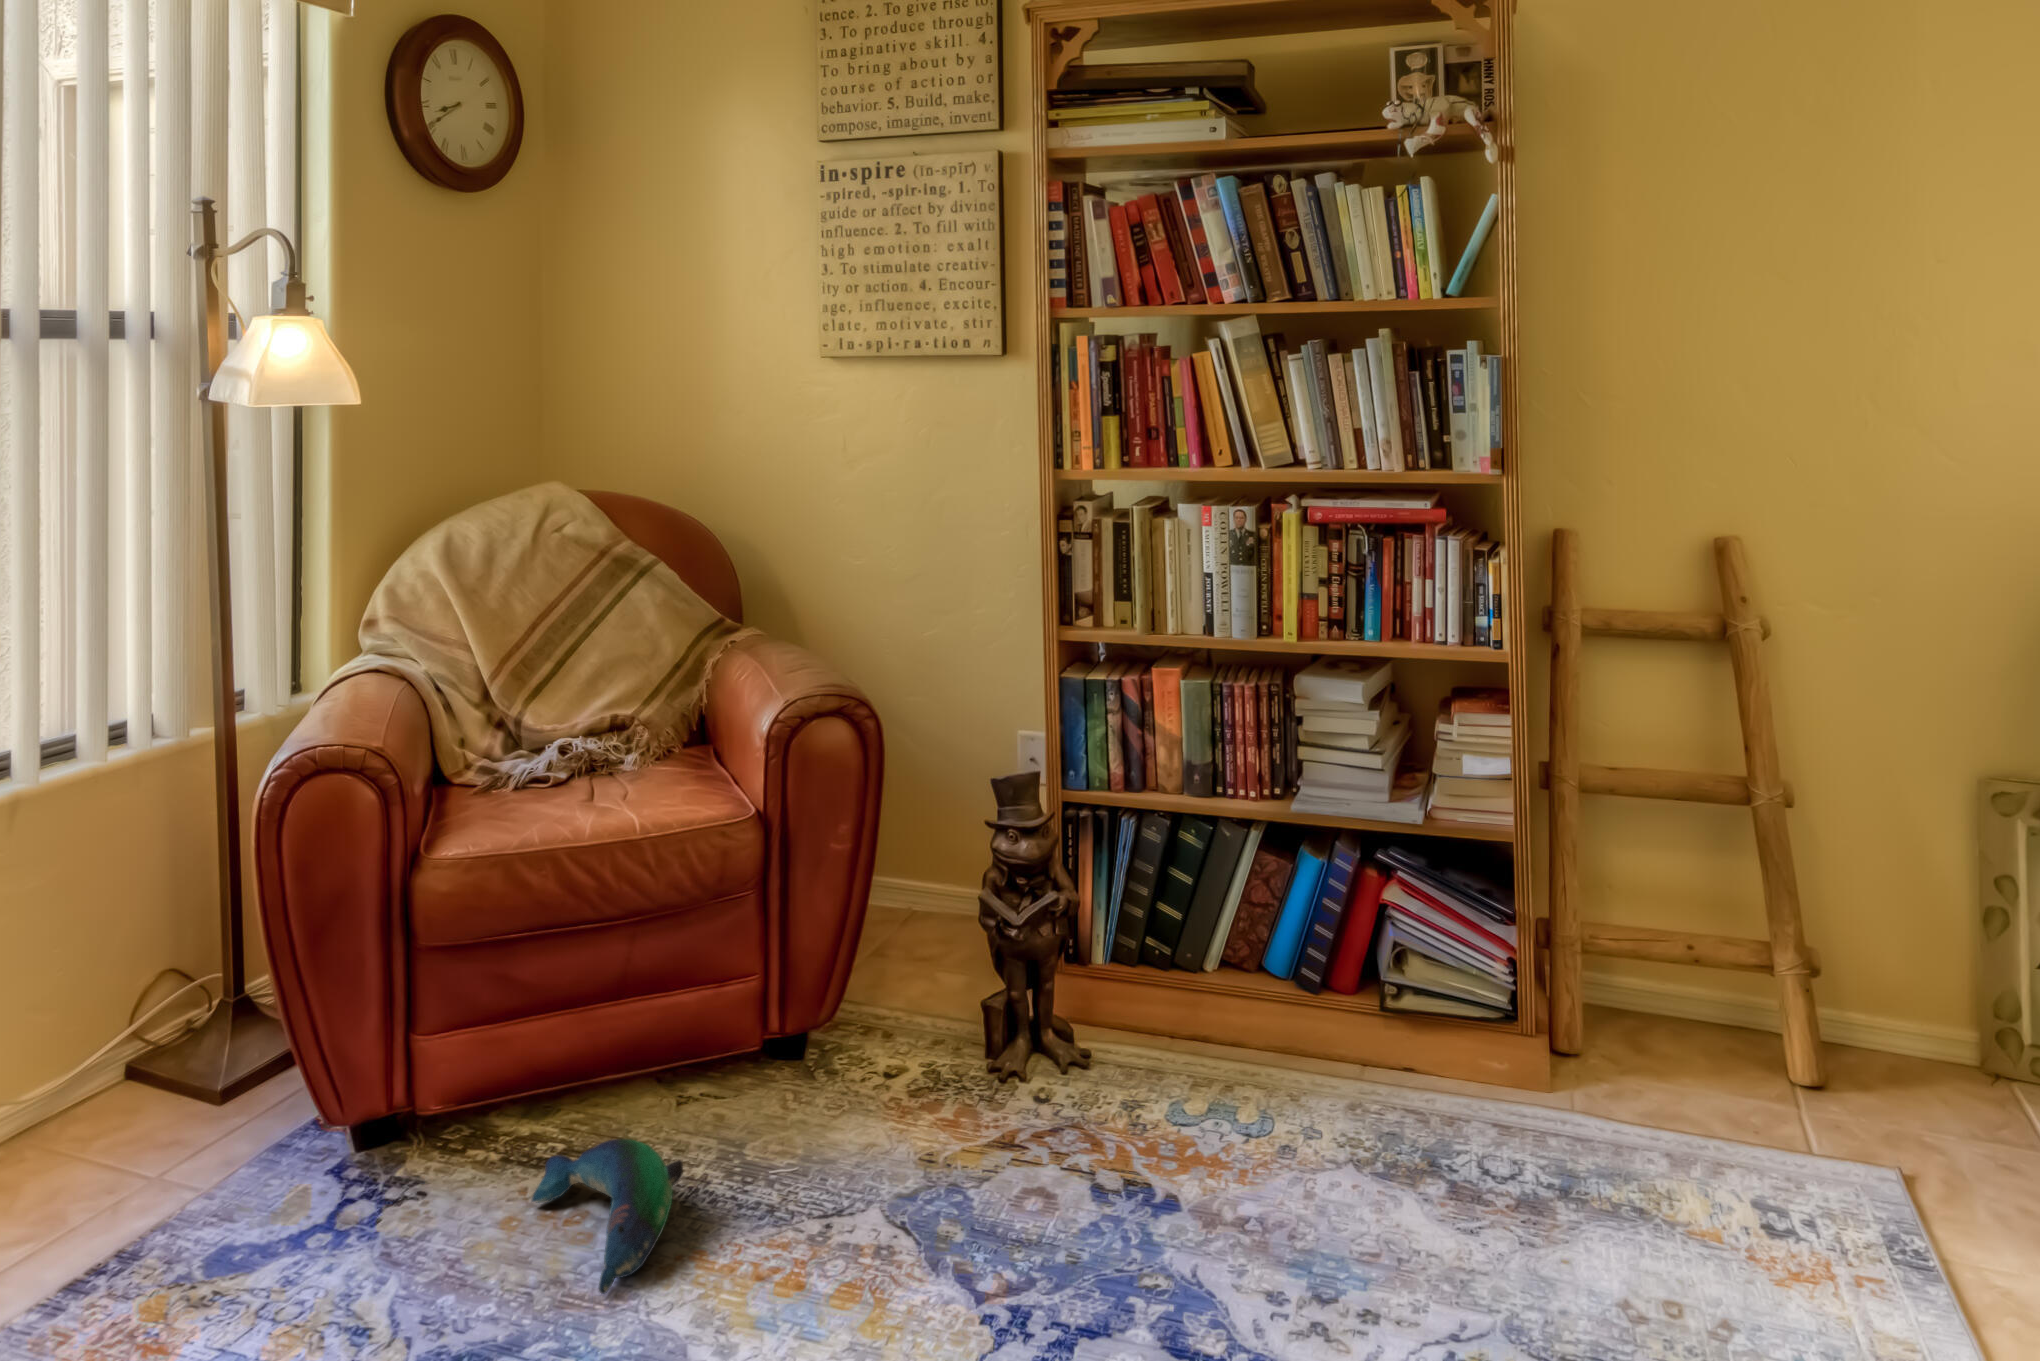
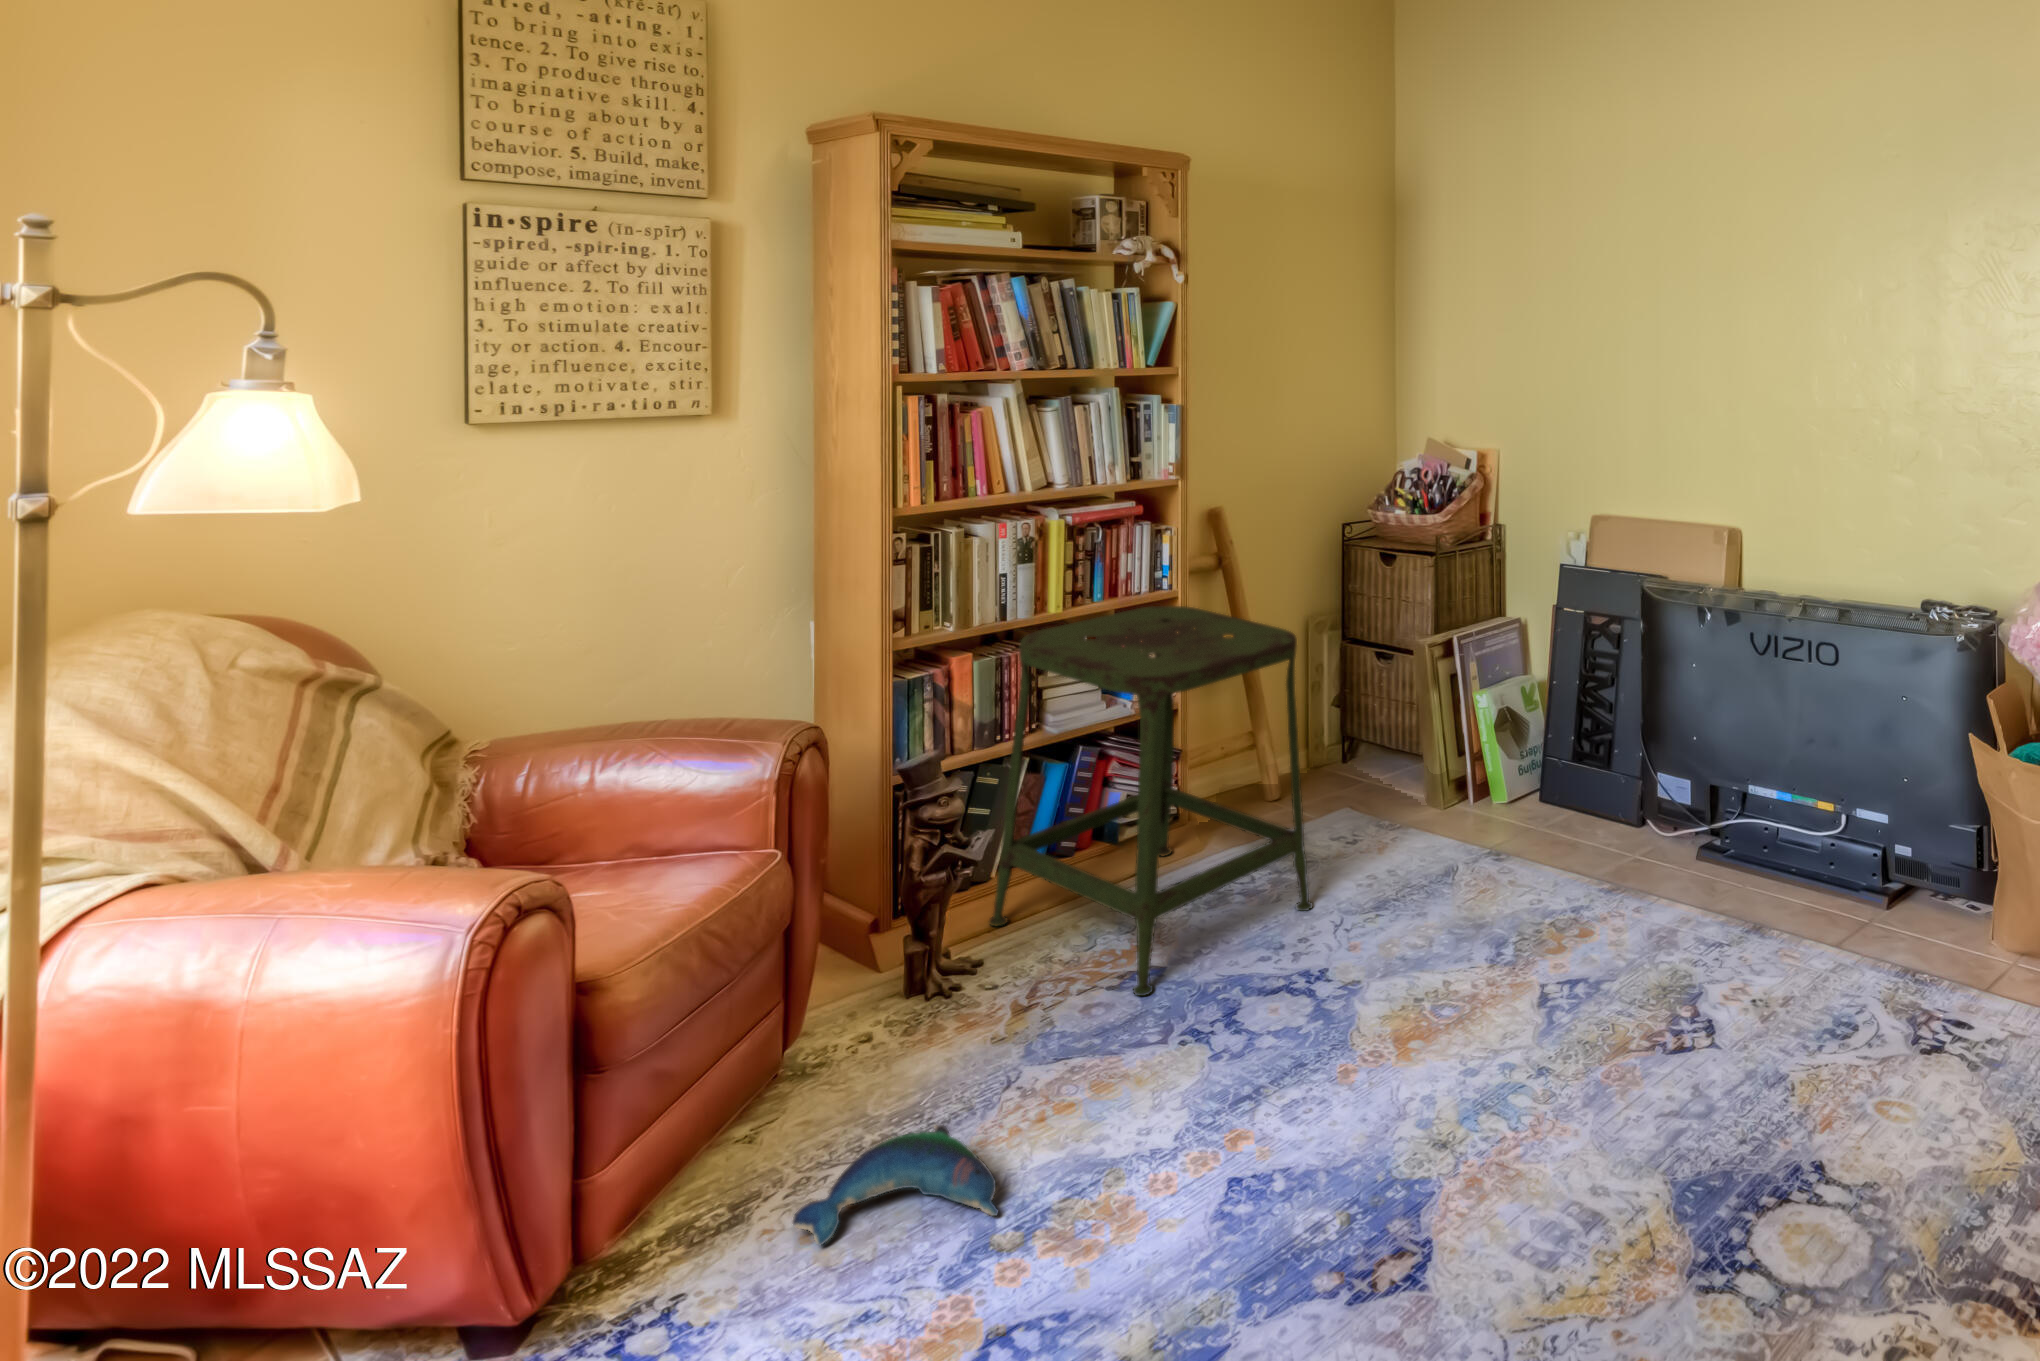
stool: none [1114,656,1521,1266] -> present [989,606,1313,996]

